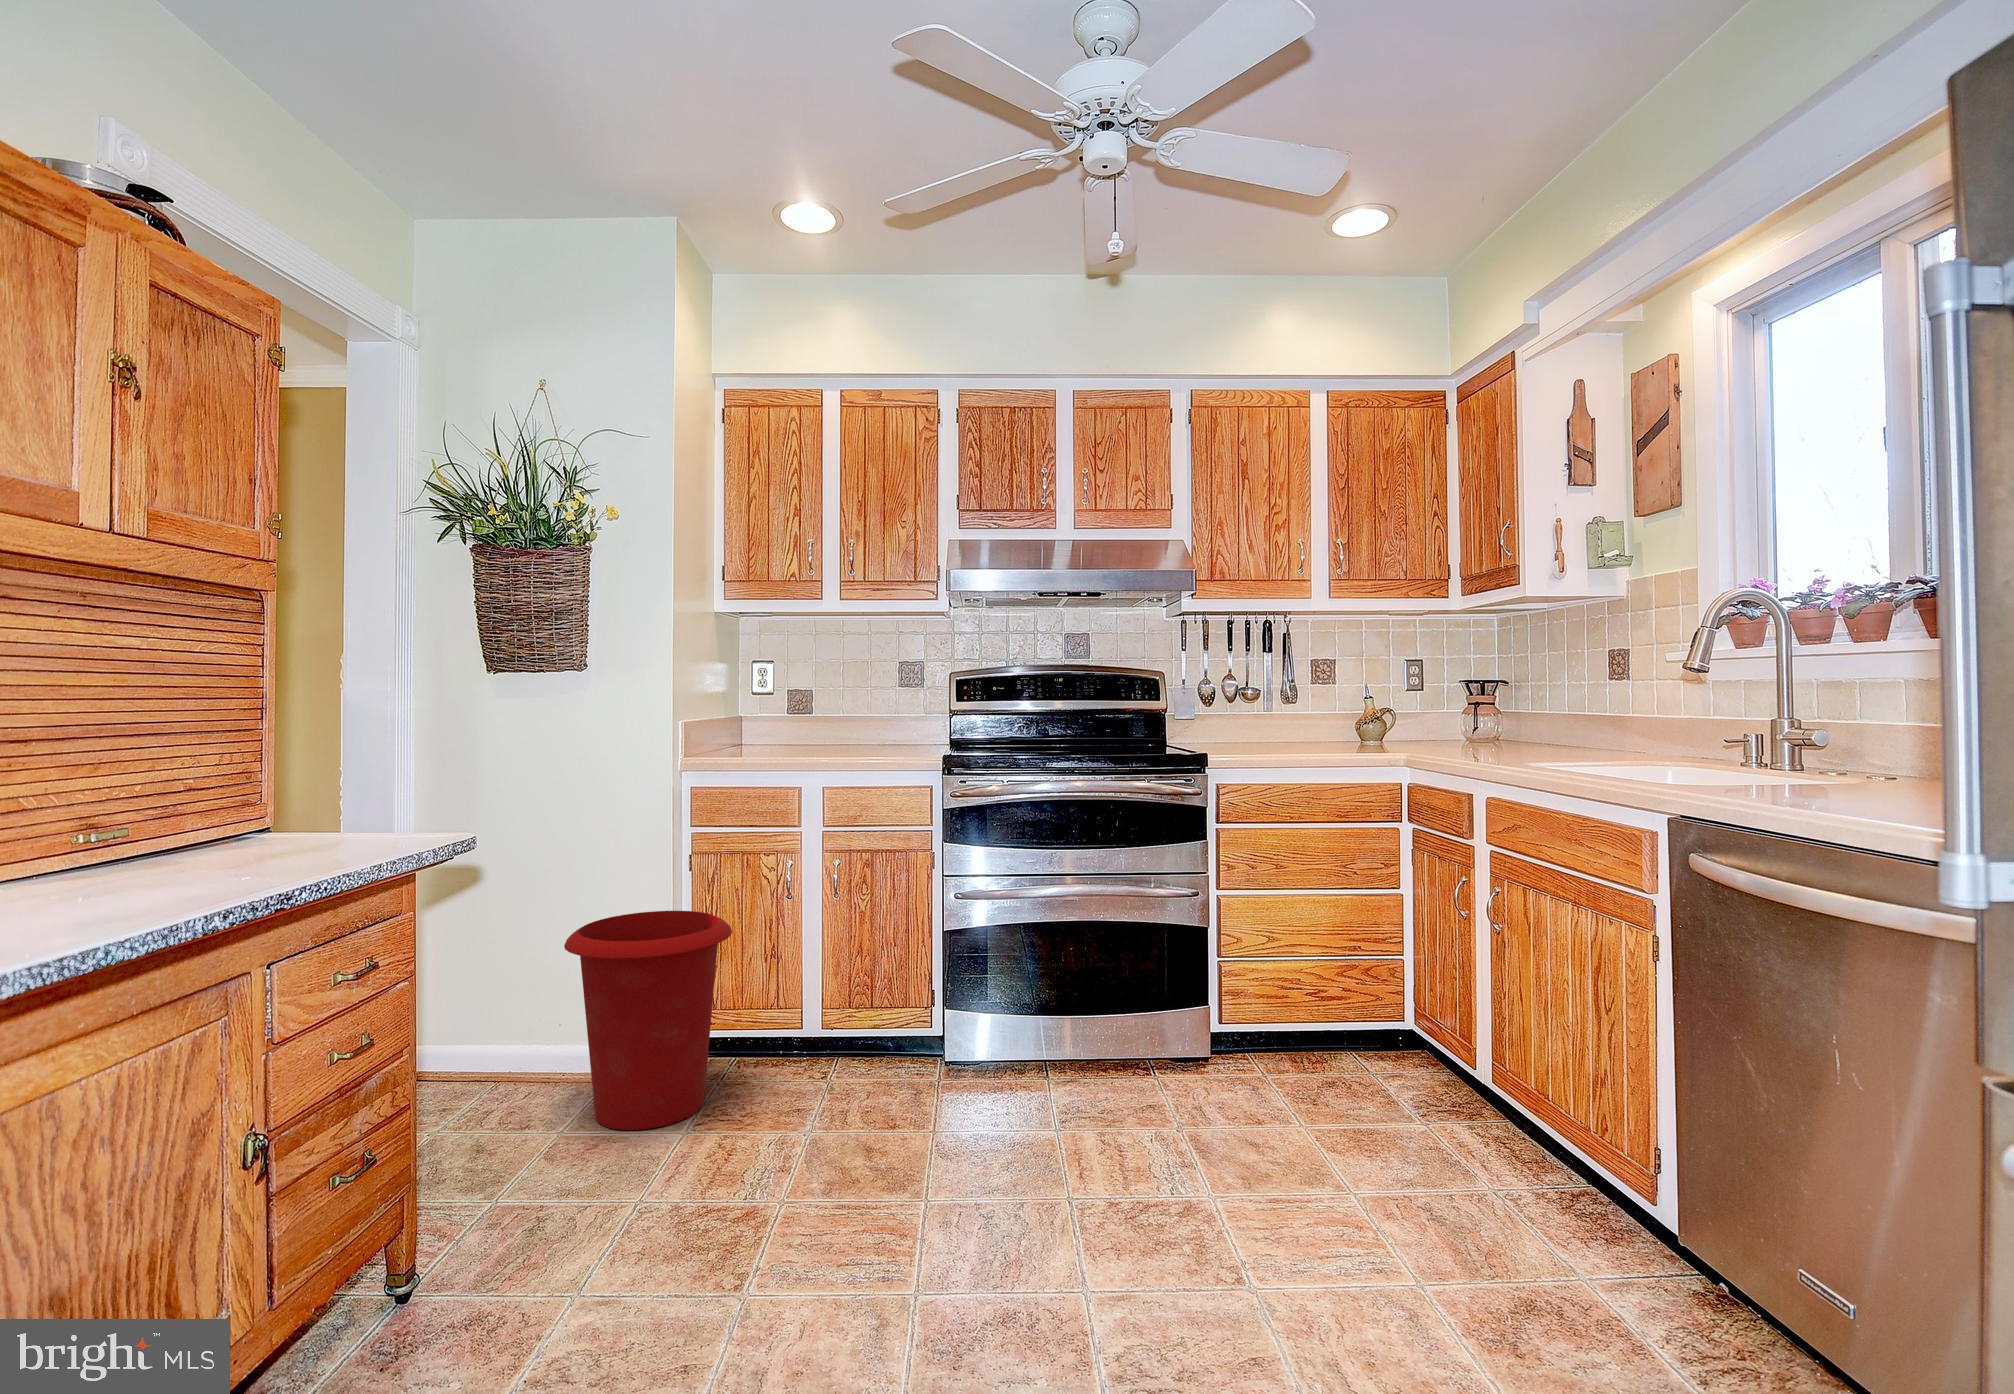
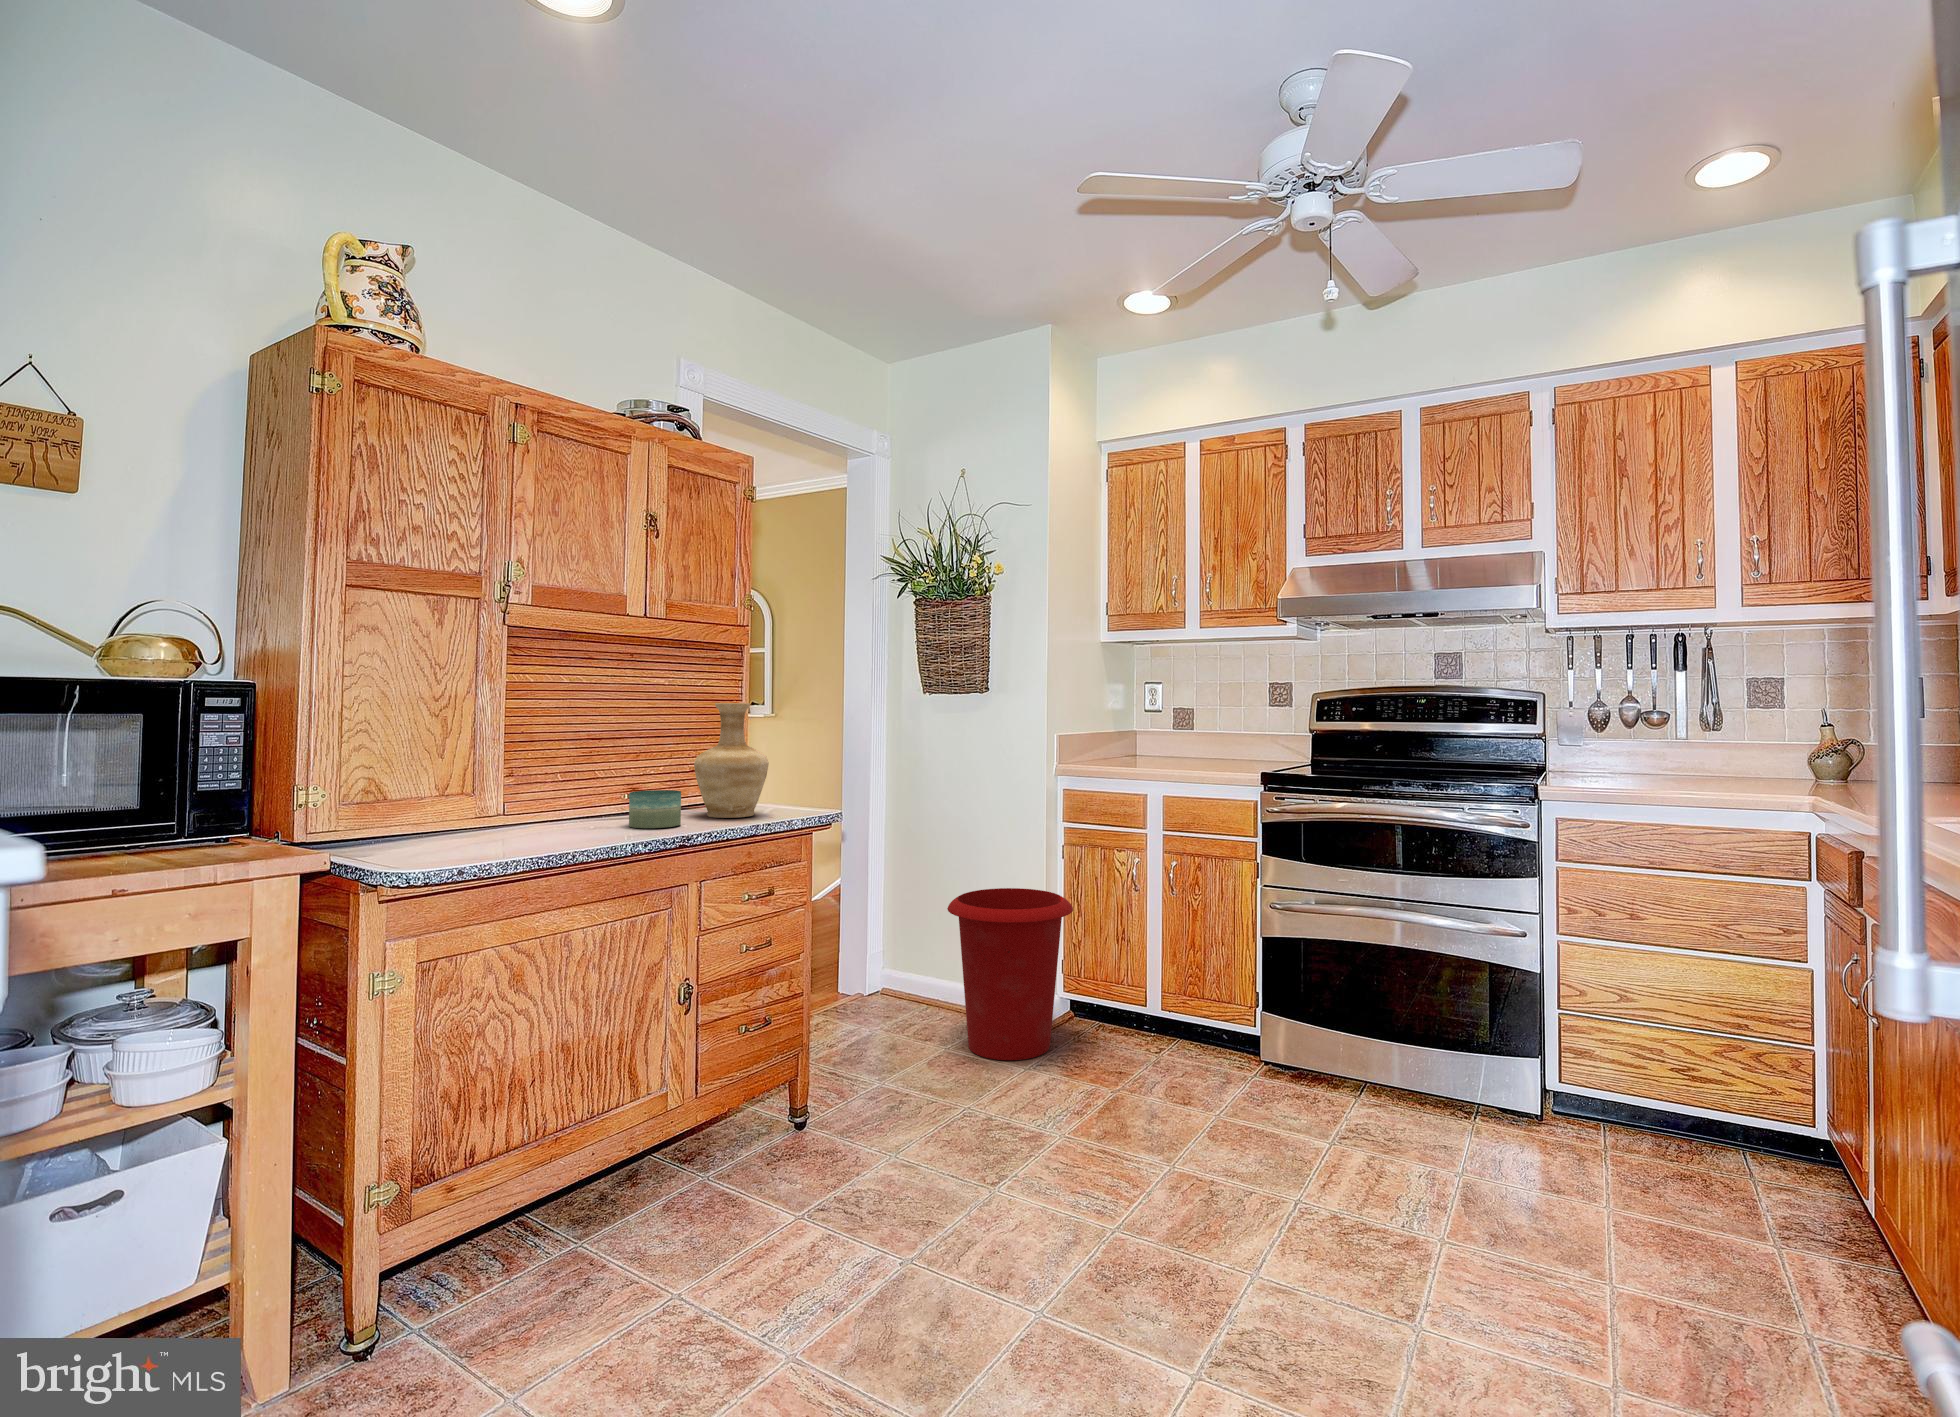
vase: none [213,675,354,857] -> present [694,703,769,818]
candle: none [111,818,219,886] -> present [629,790,681,828]

